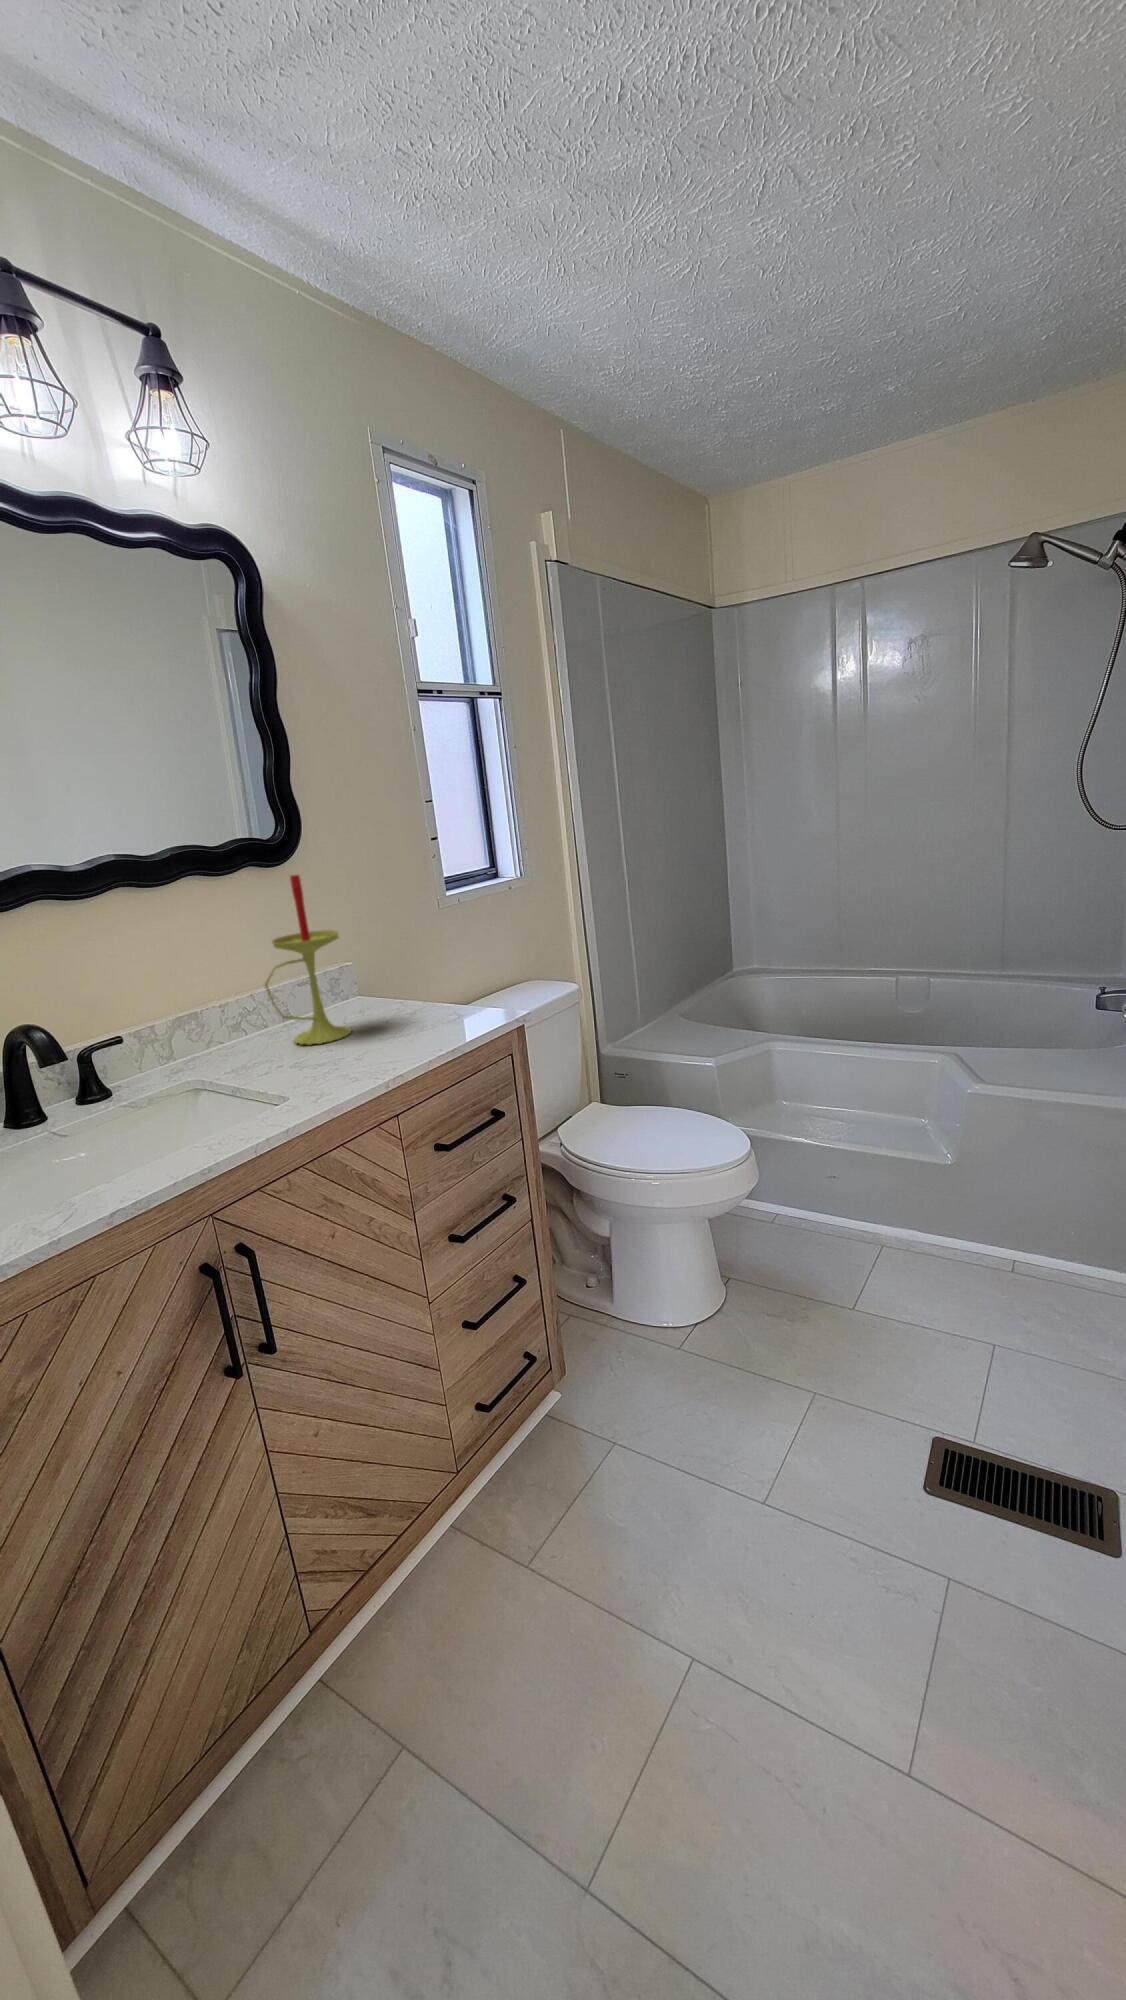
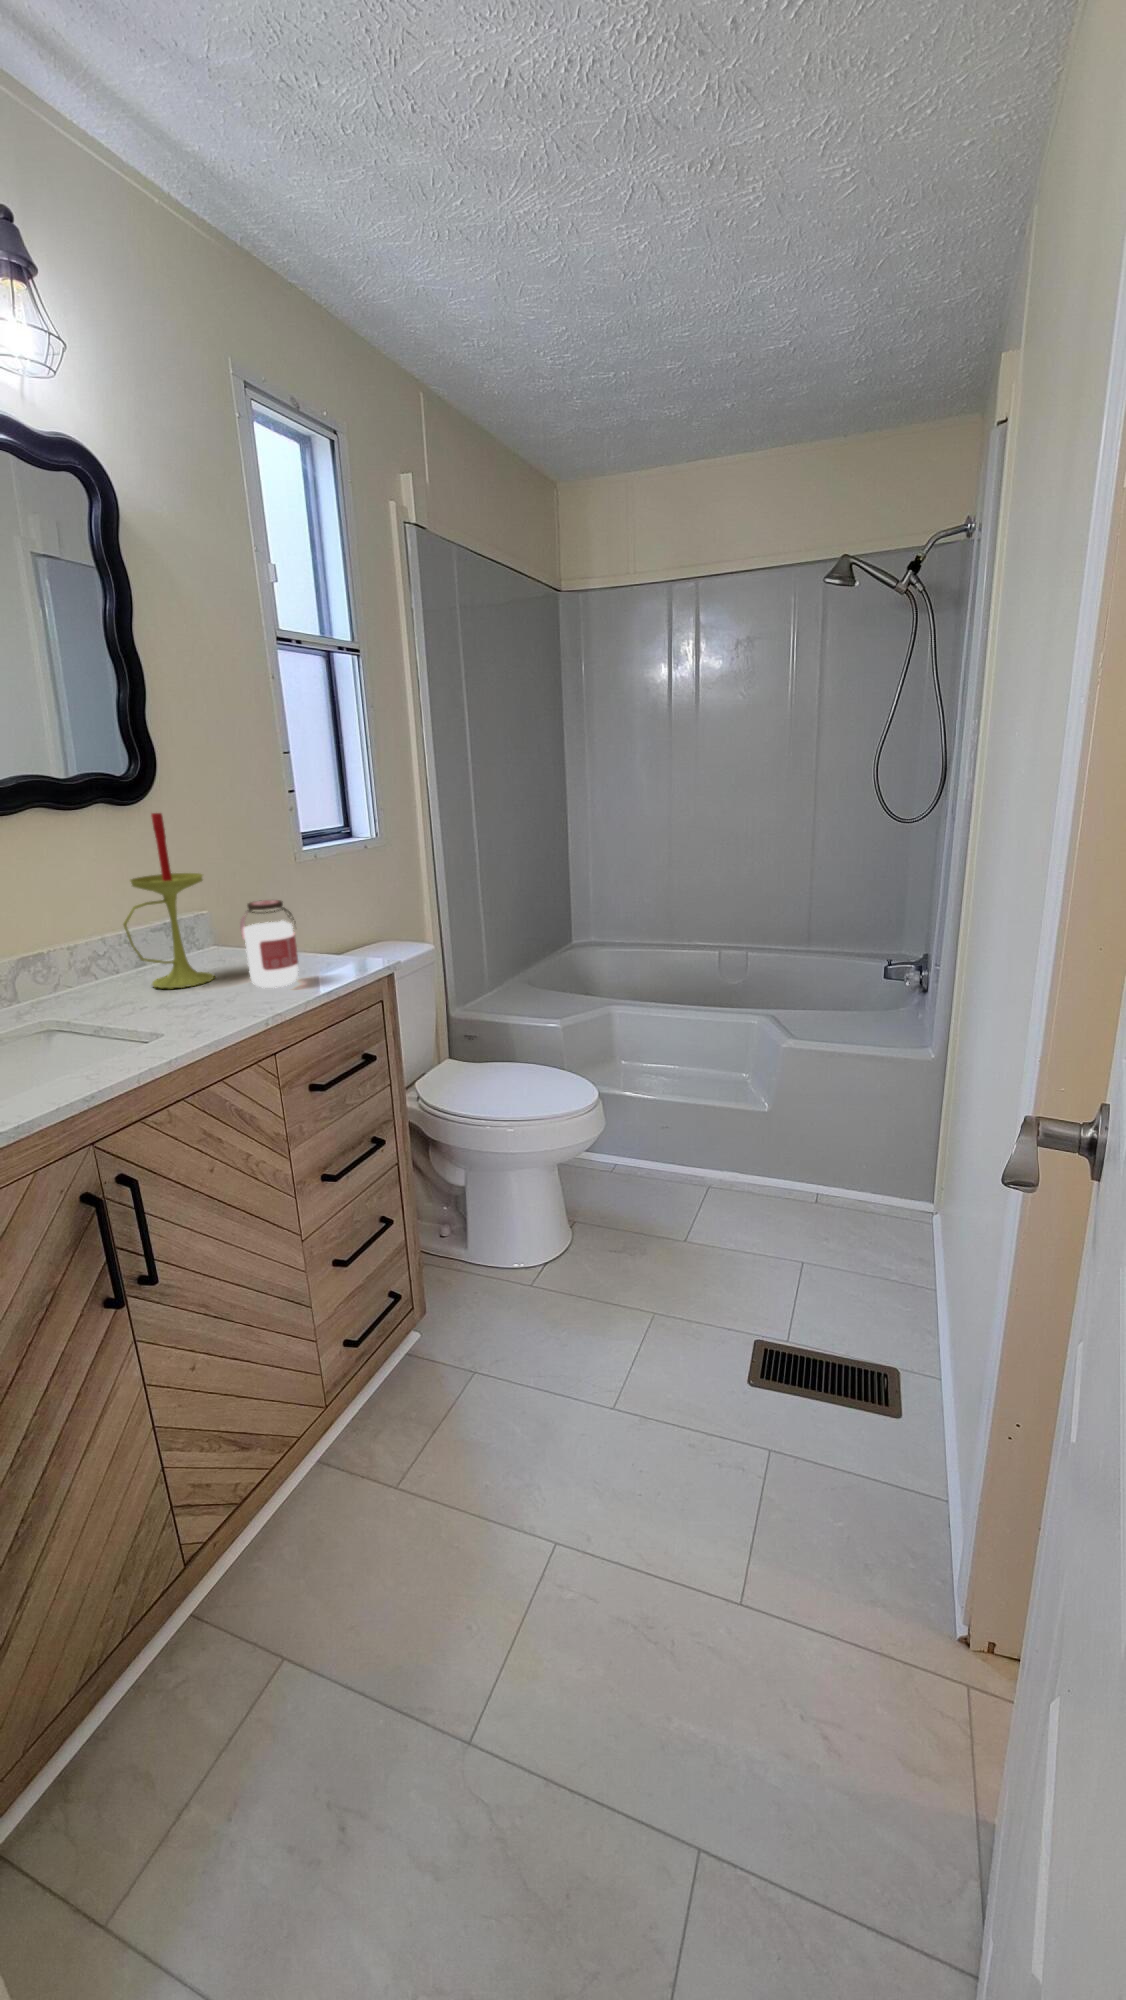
jar: none [369,957,427,1047] -> present [240,900,298,988]

